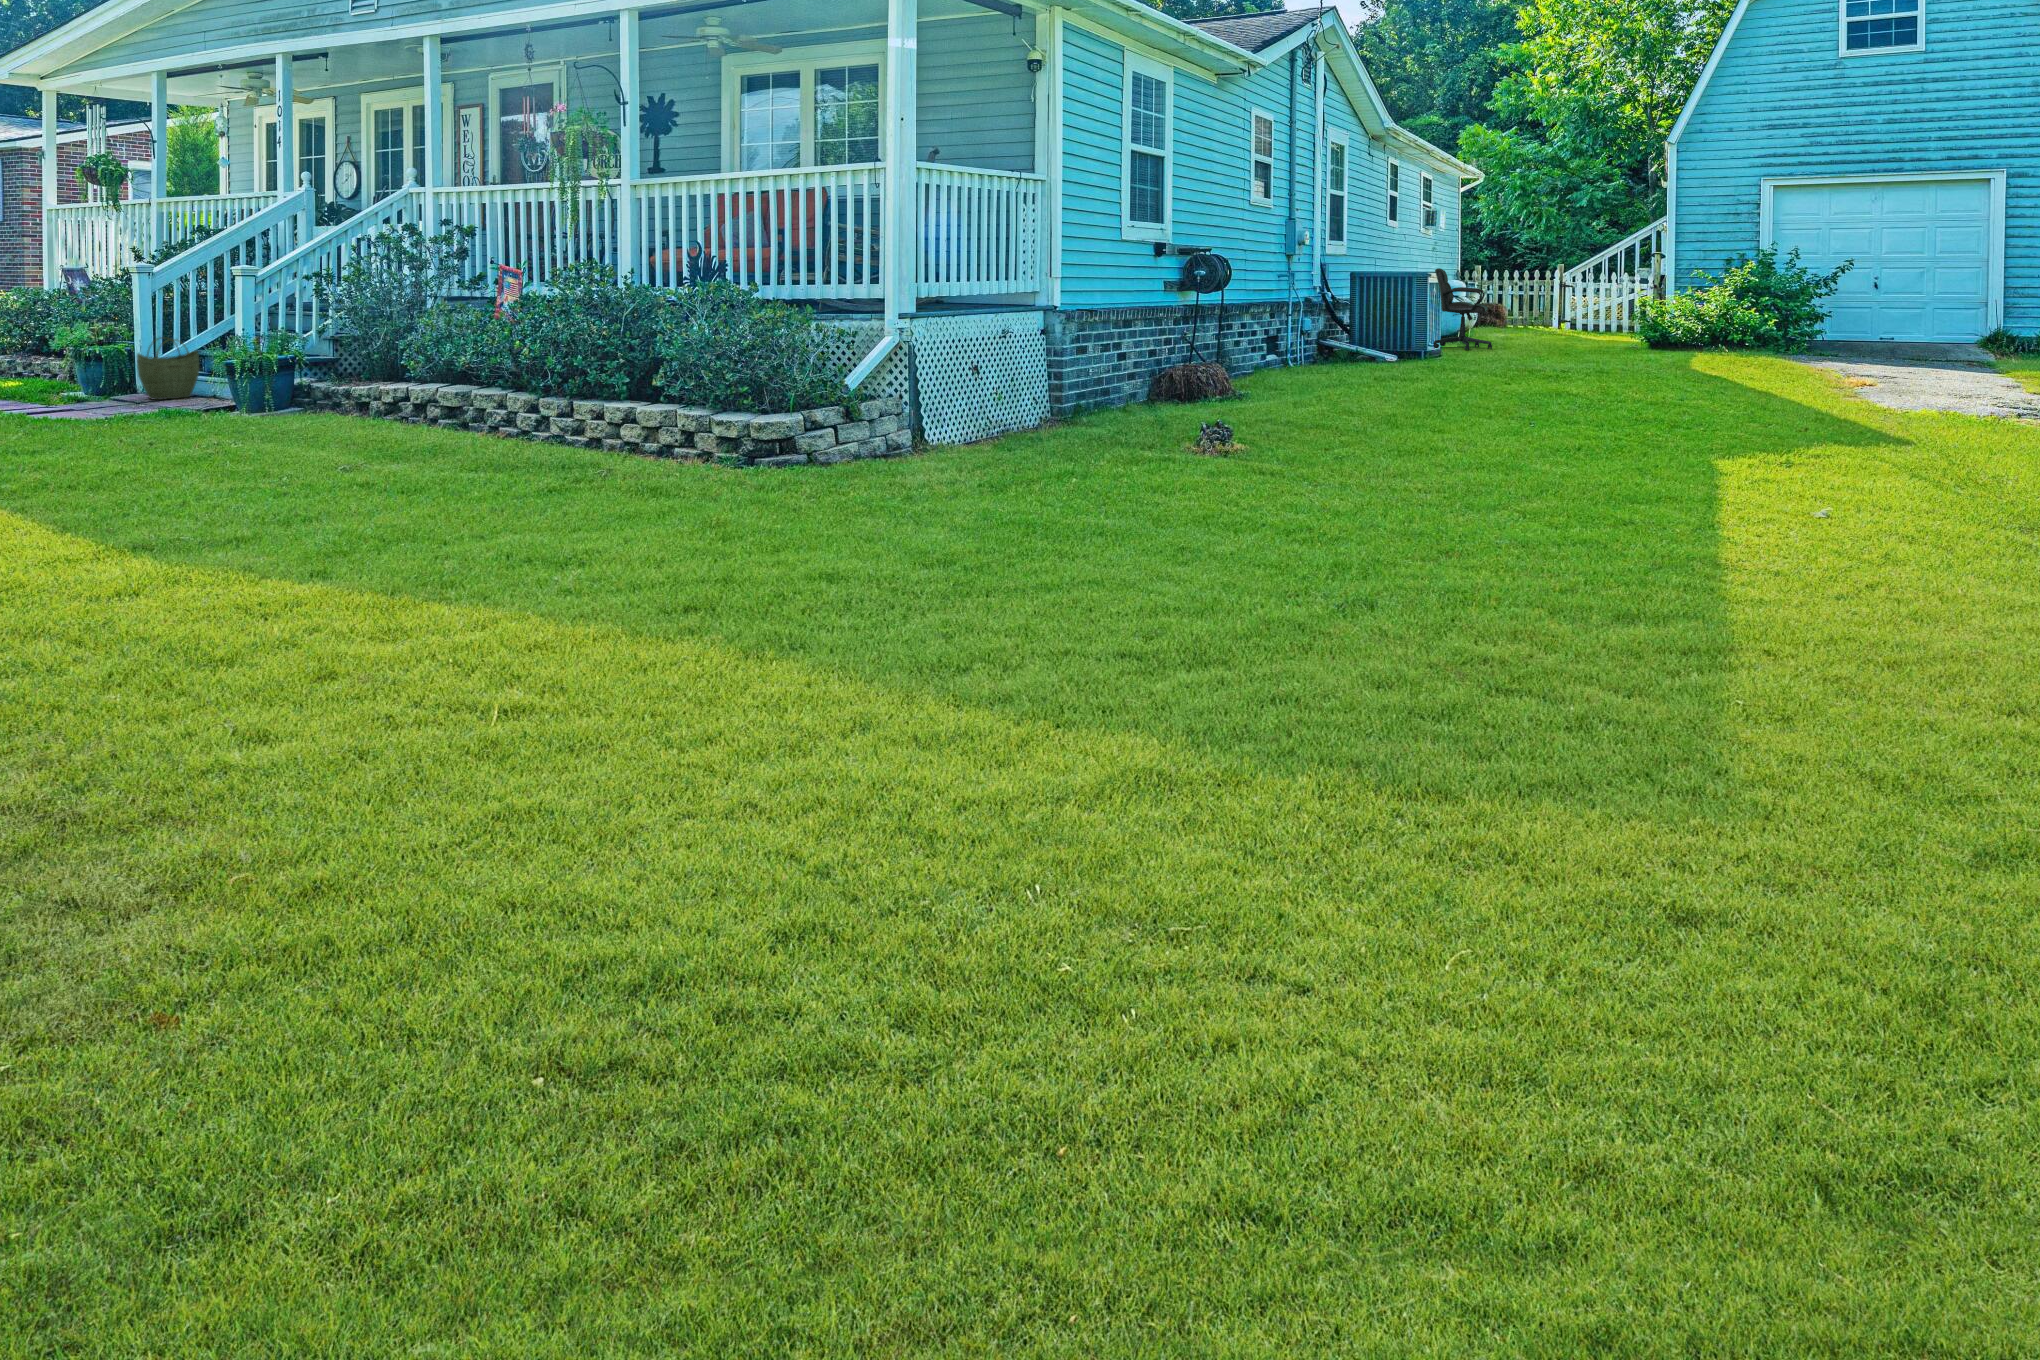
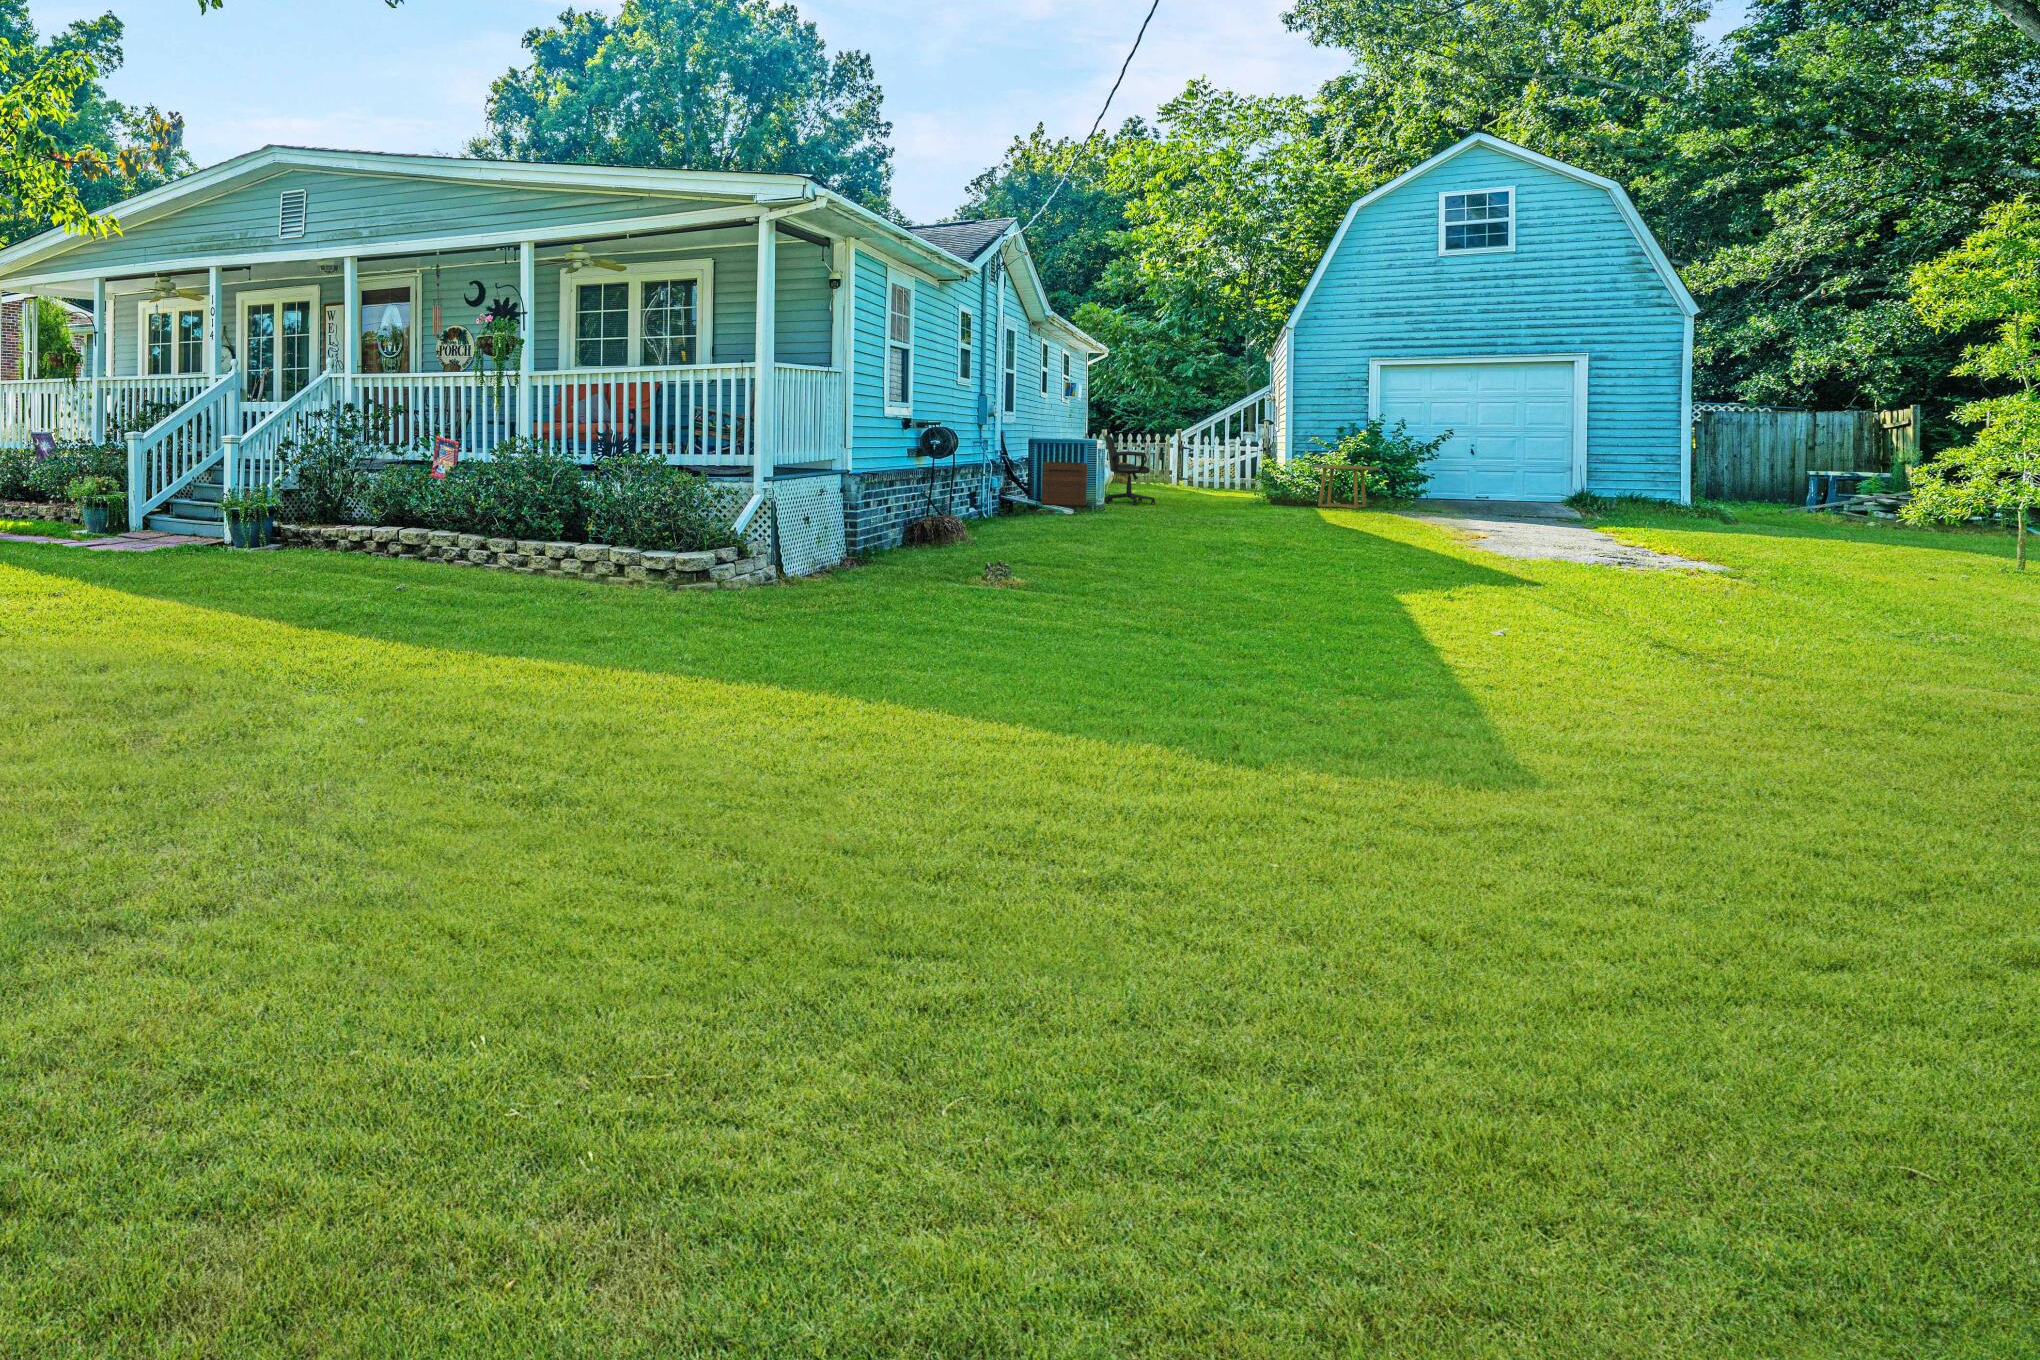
wooden crate: none [1357,300,1413,352] -> present [1042,462,1087,506]
round table: none [1671,303,1752,354] -> present [1309,465,1379,509]
woven basket: present [137,338,199,400] -> none [125,491,169,540]

